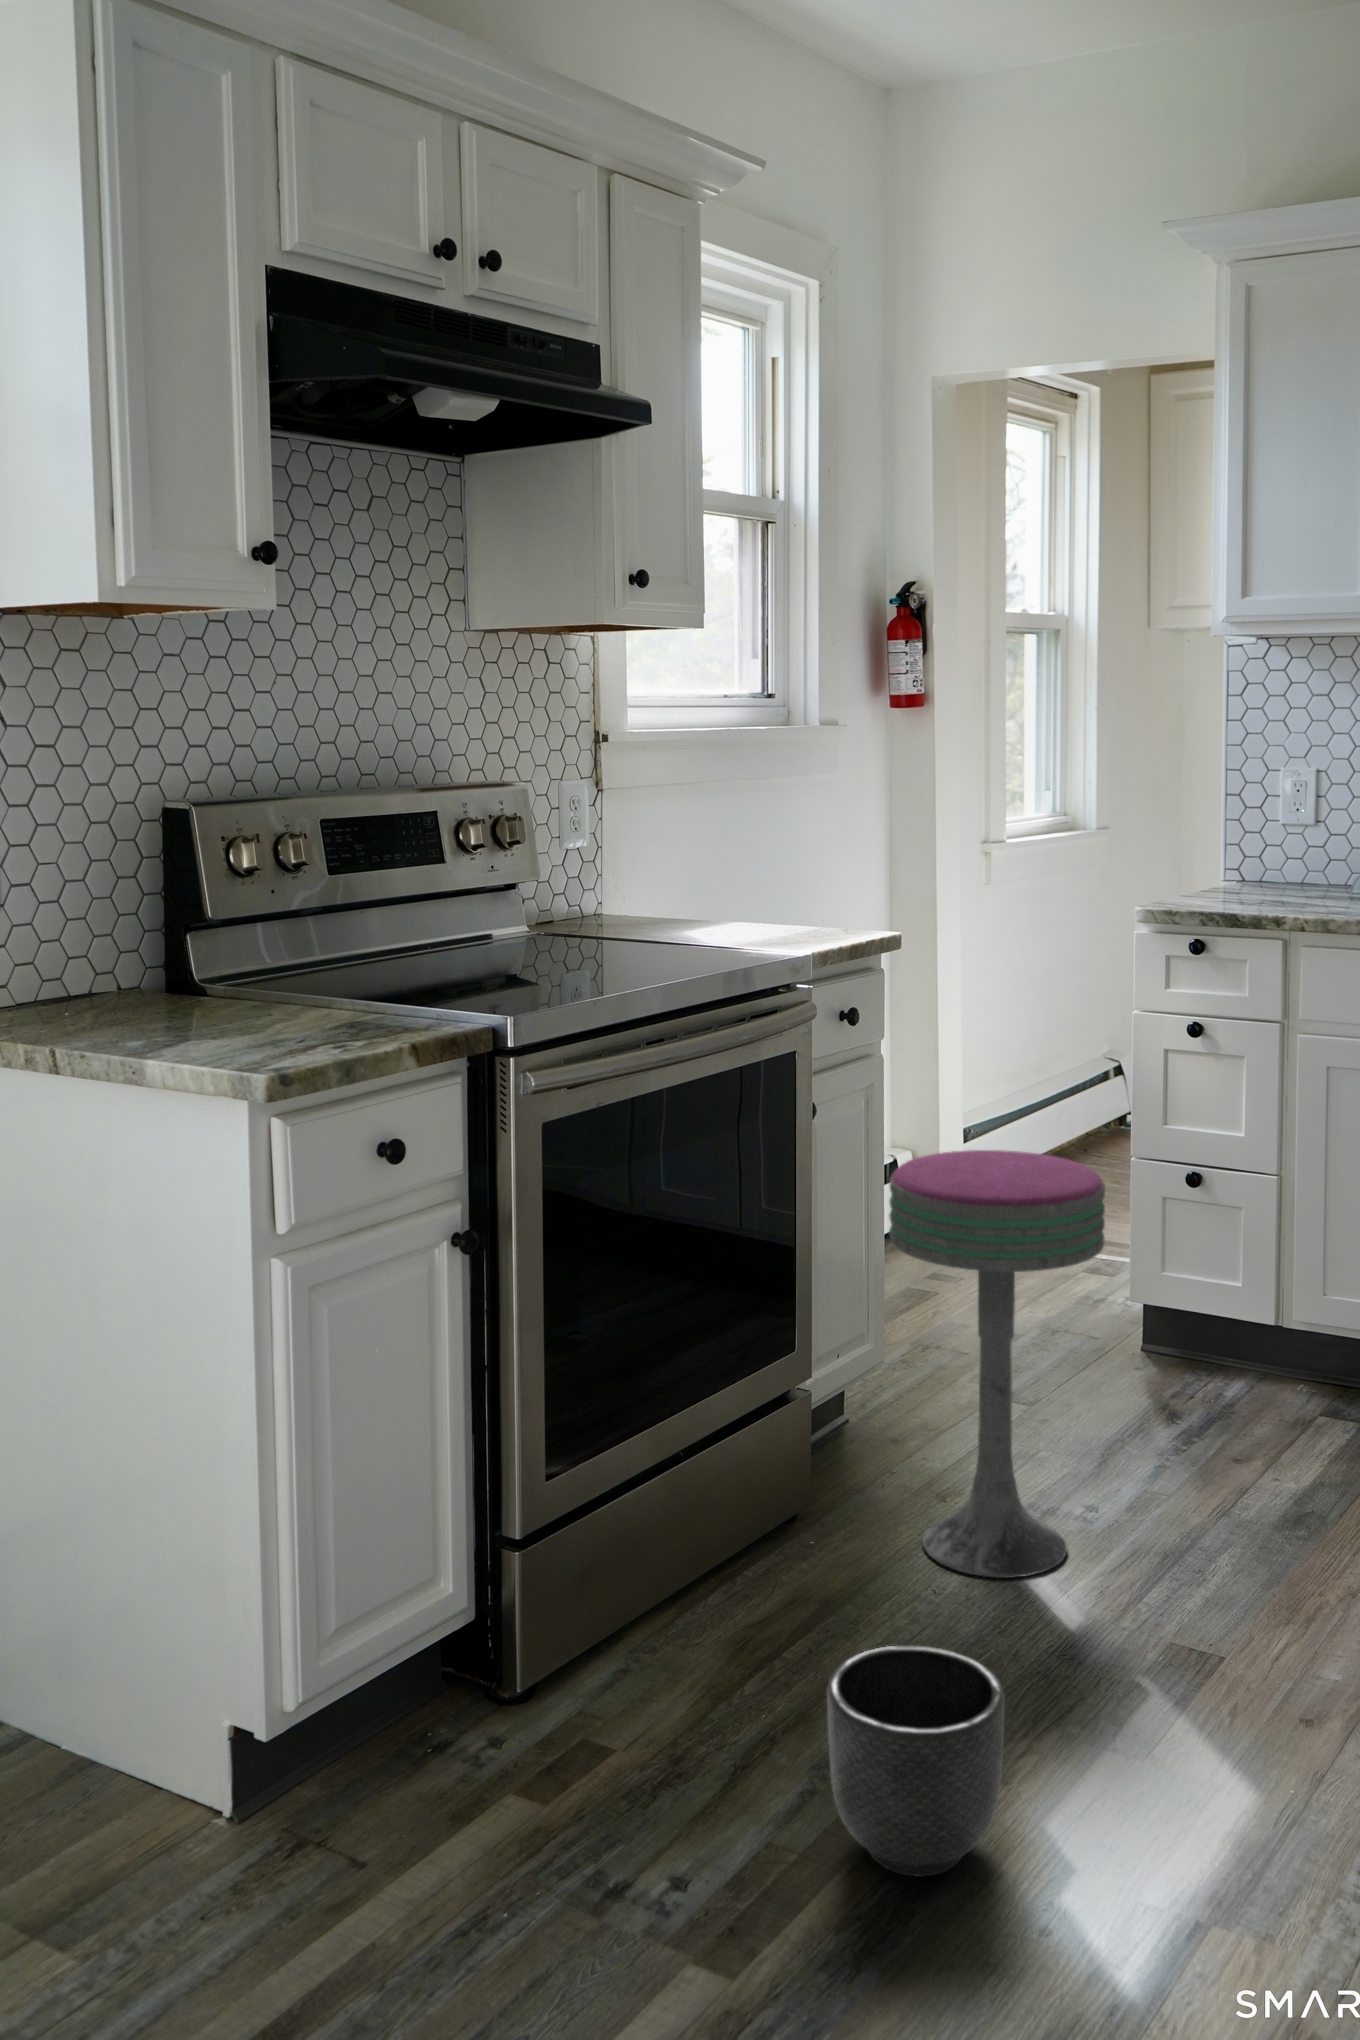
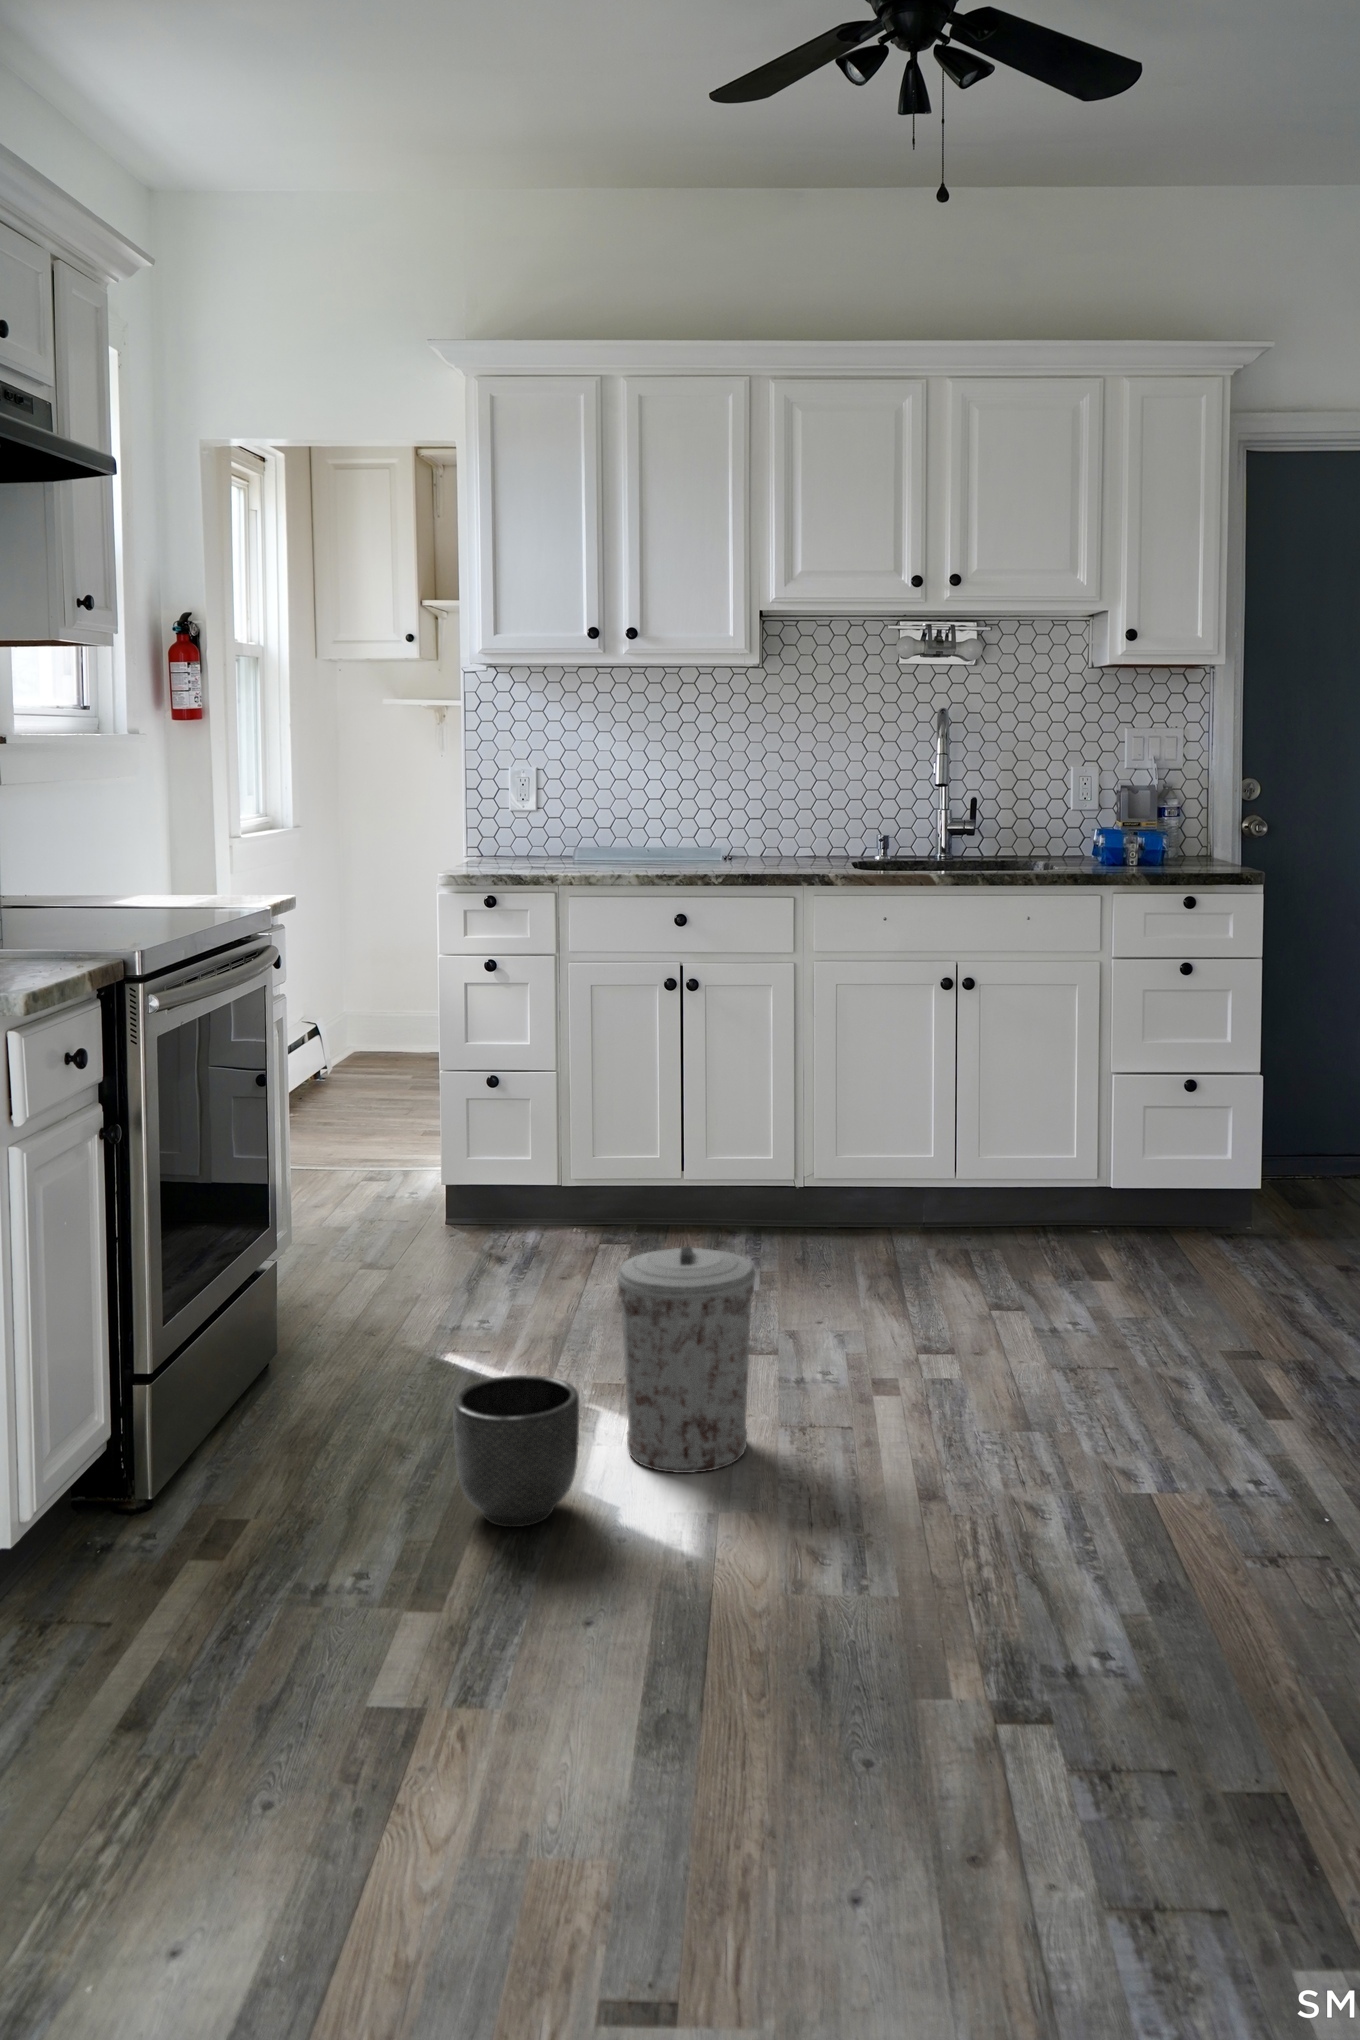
bar stool: present [889,1150,1105,1578] -> none [350,1052,516,1371]
trash can: none [1116,1503,1330,1863] -> present [617,1247,756,1473]

